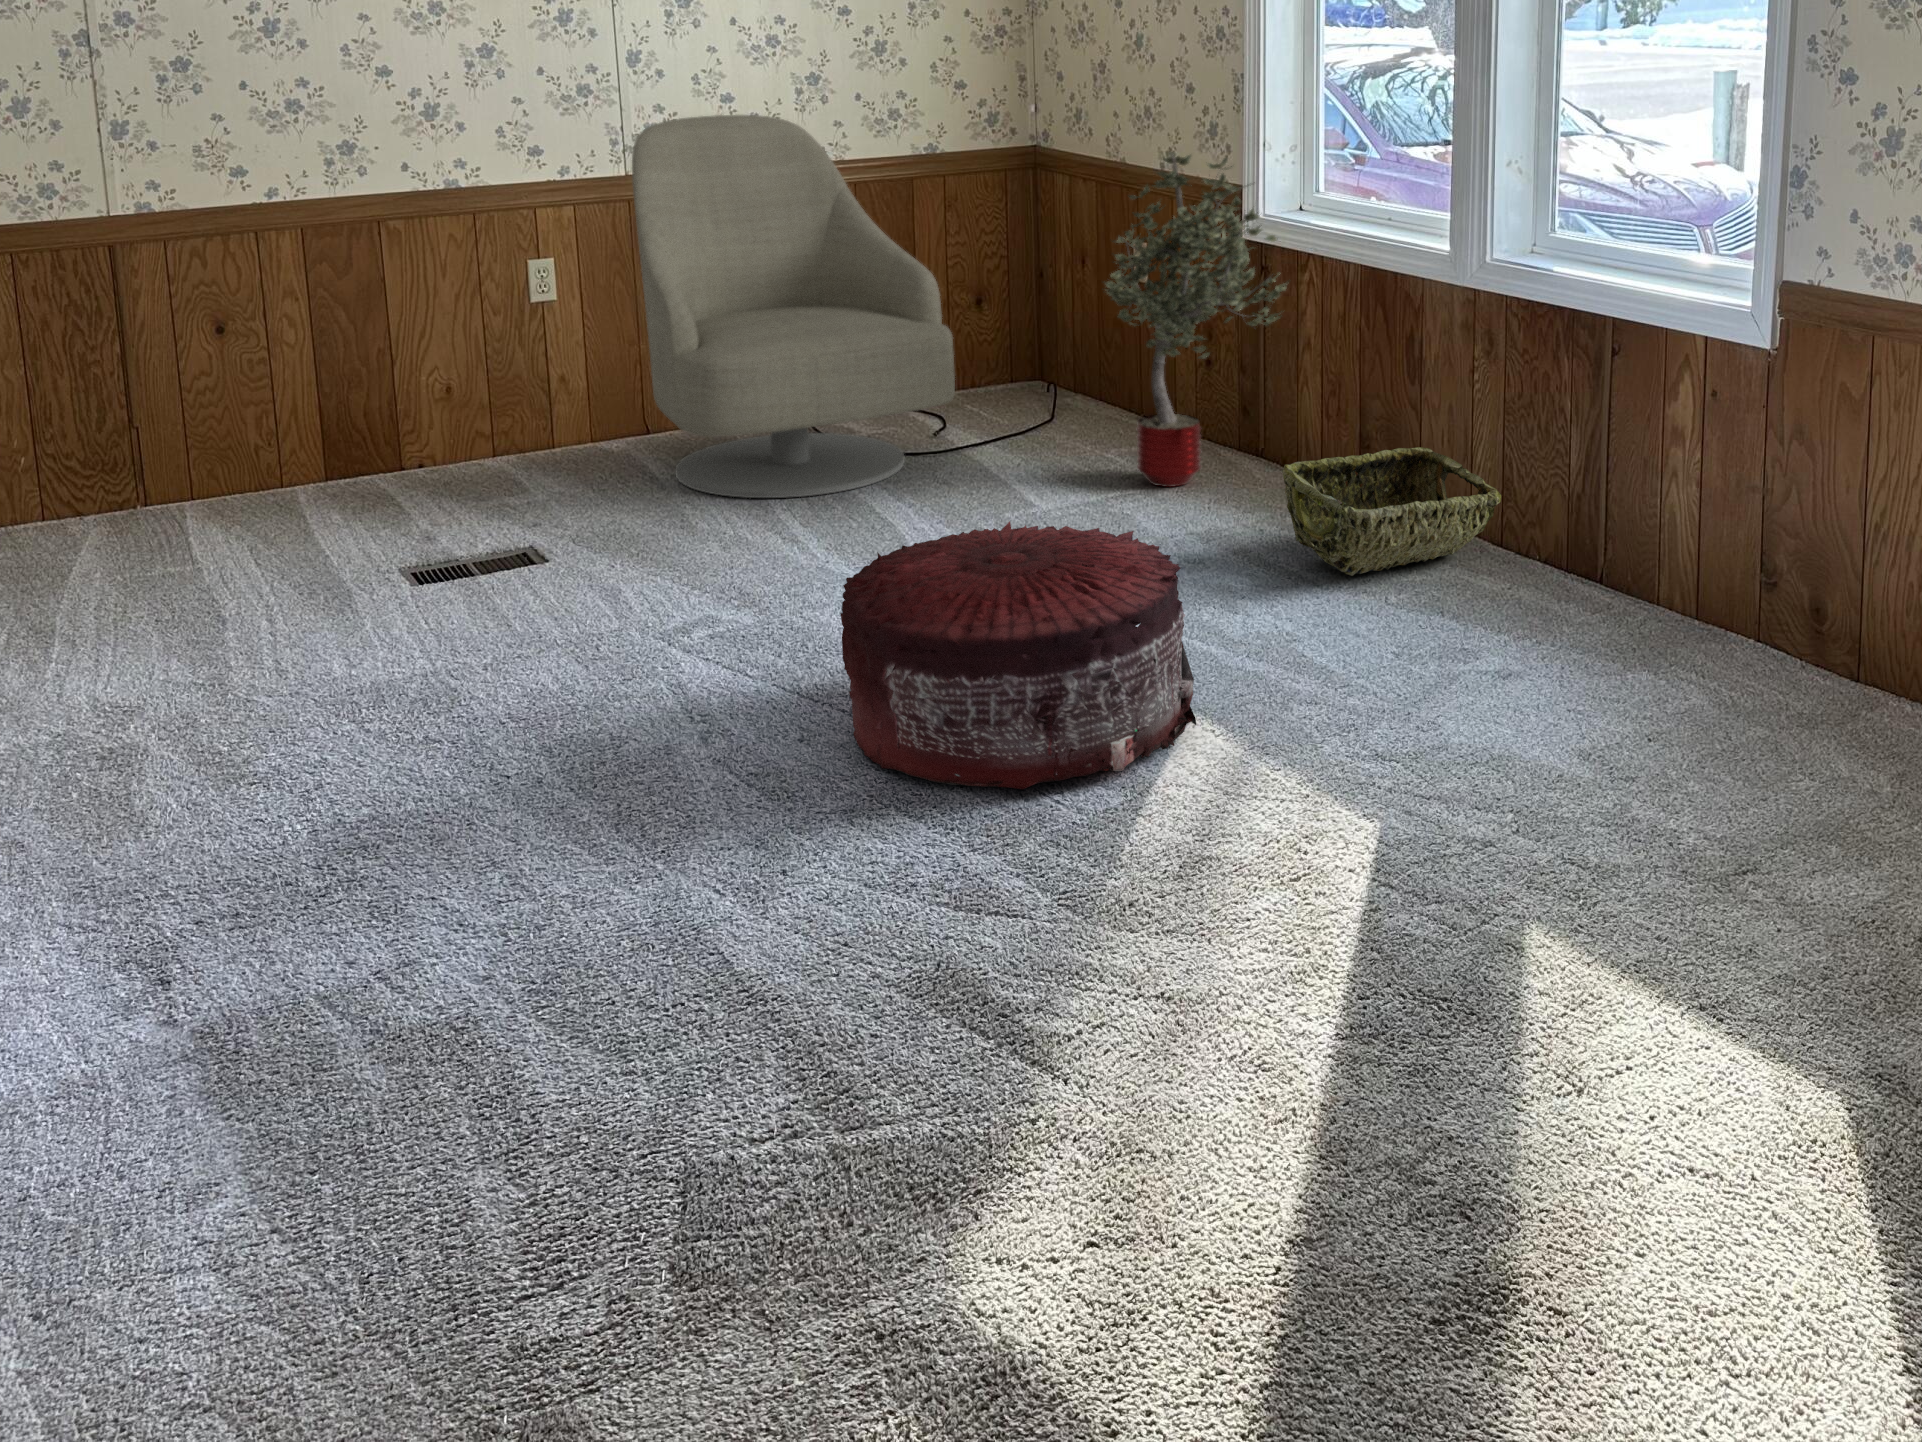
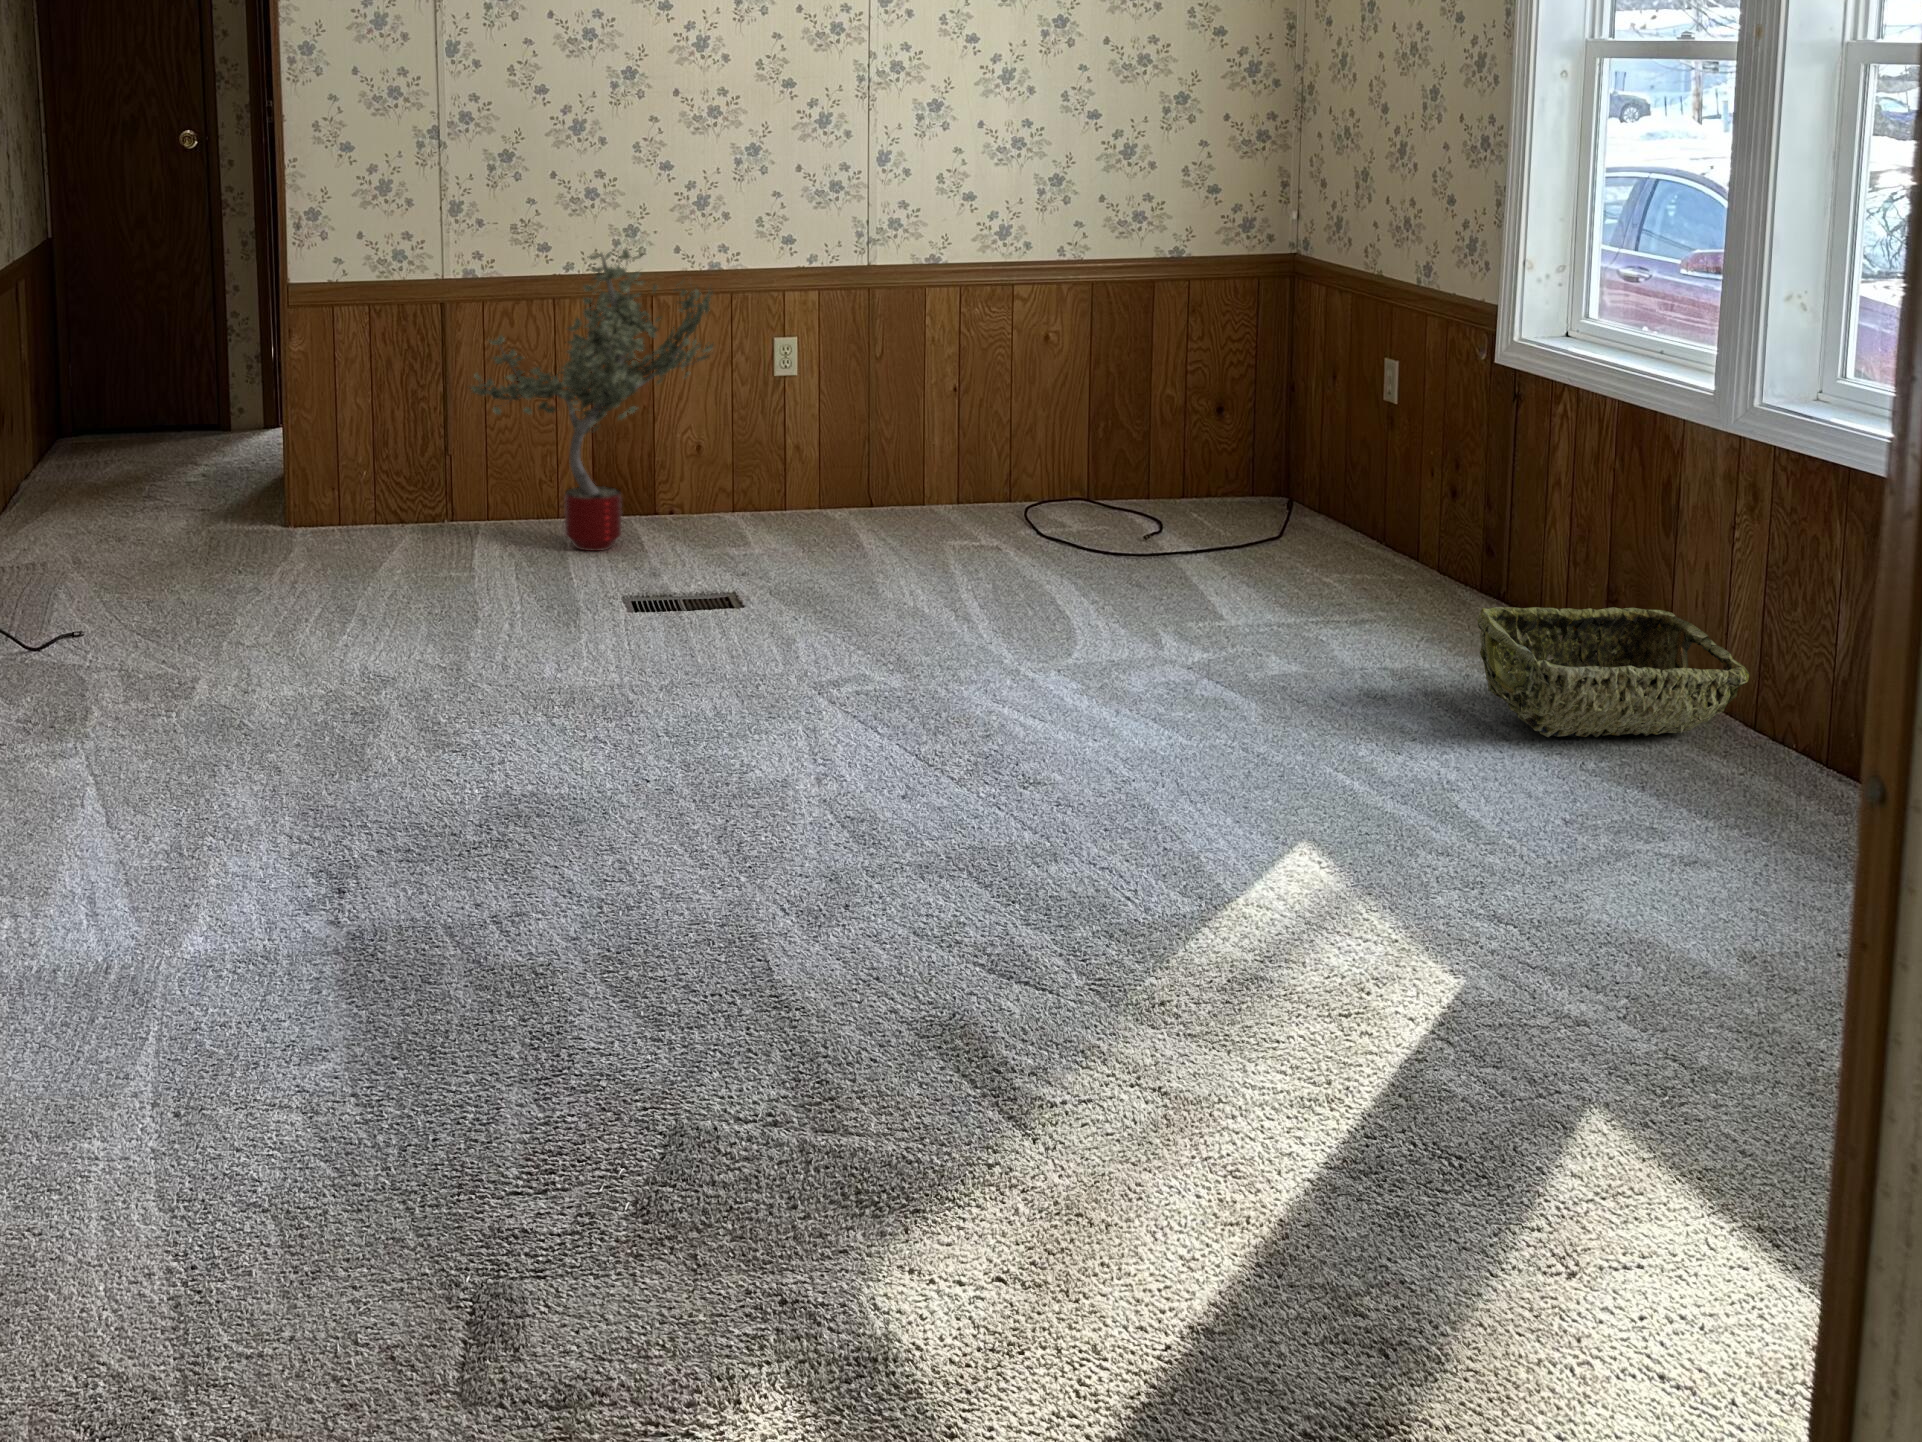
armchair: present [632,115,955,498] -> none [871,213,1161,582]
potted tree: present [1105,155,1287,487] -> present [471,249,713,551]
pouf: present [840,522,1196,789] -> none [952,621,1299,880]

